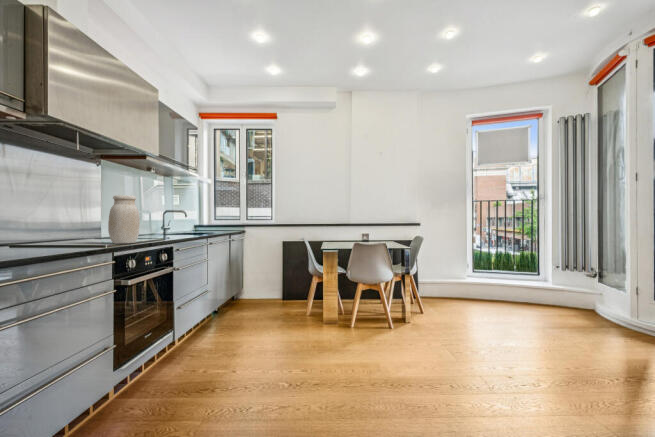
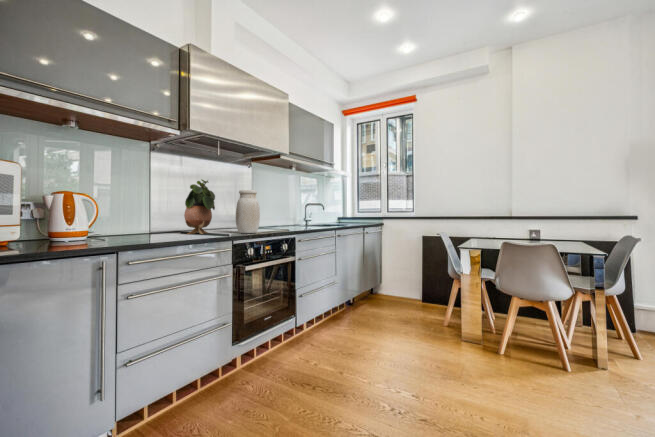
potted plant: none [38,181,86,248] -> present [184,180,215,234]

